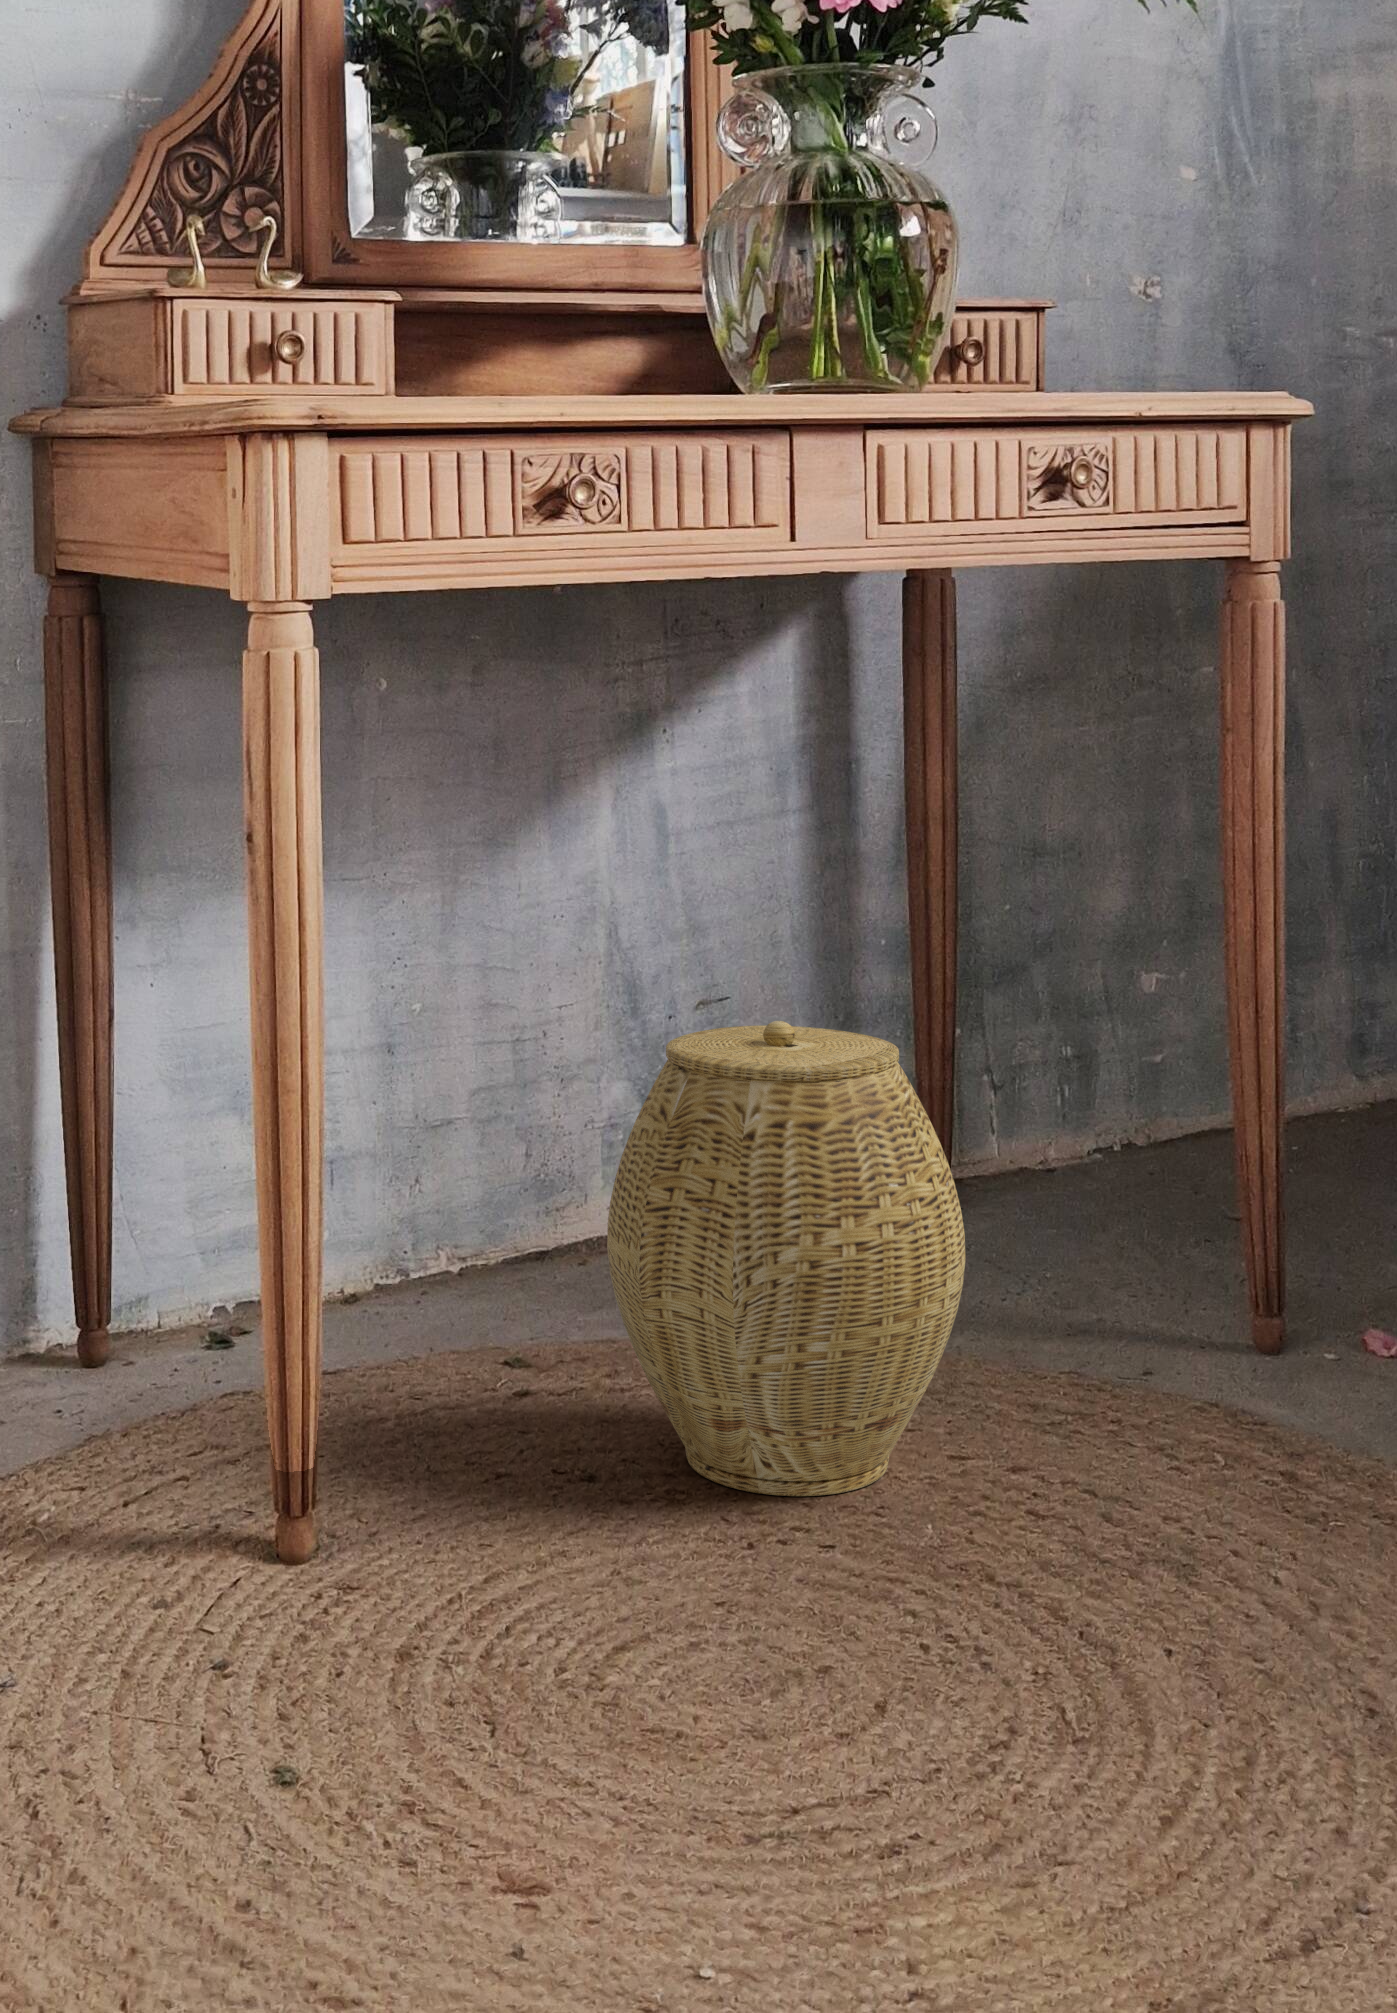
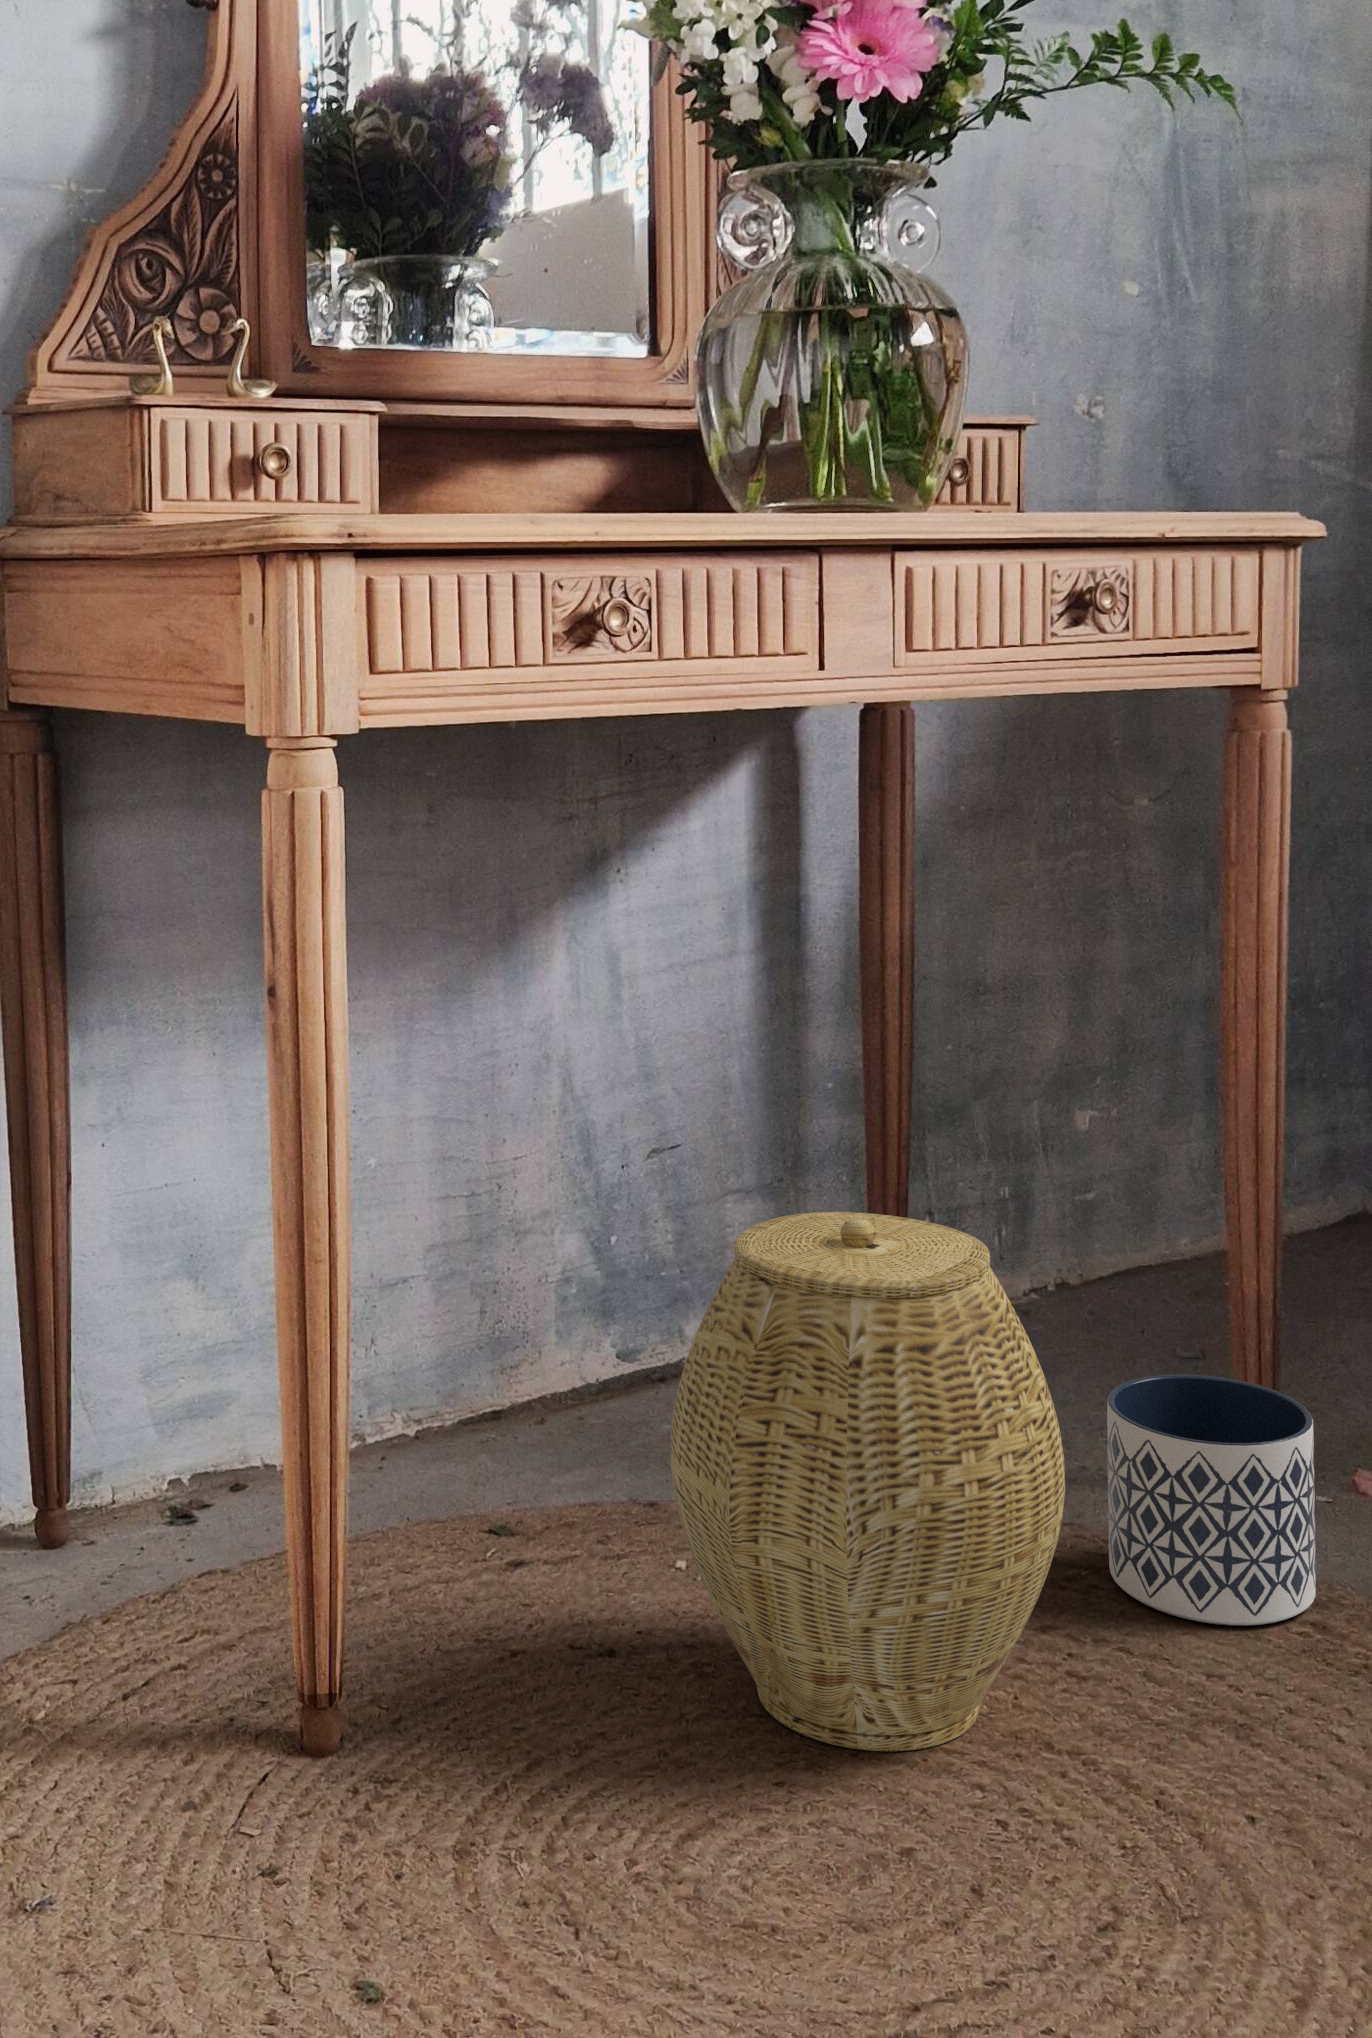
planter: none [1061,1209,1255,1429] -> present [1107,1375,1316,1626]

